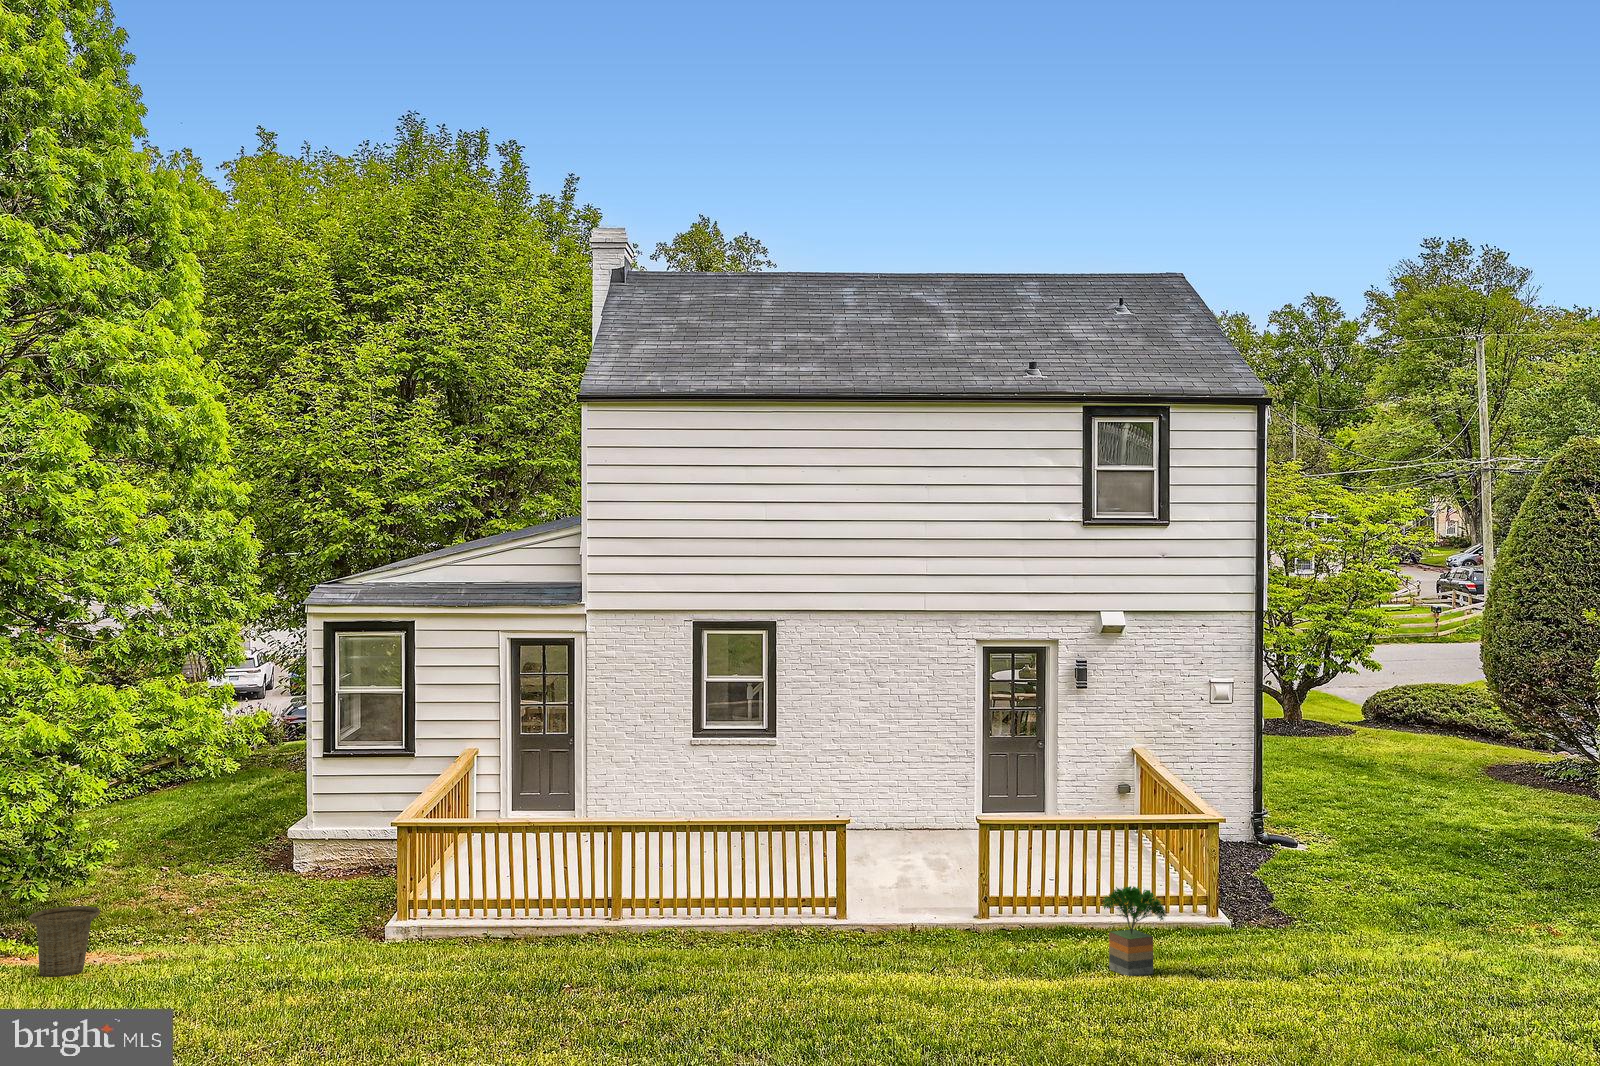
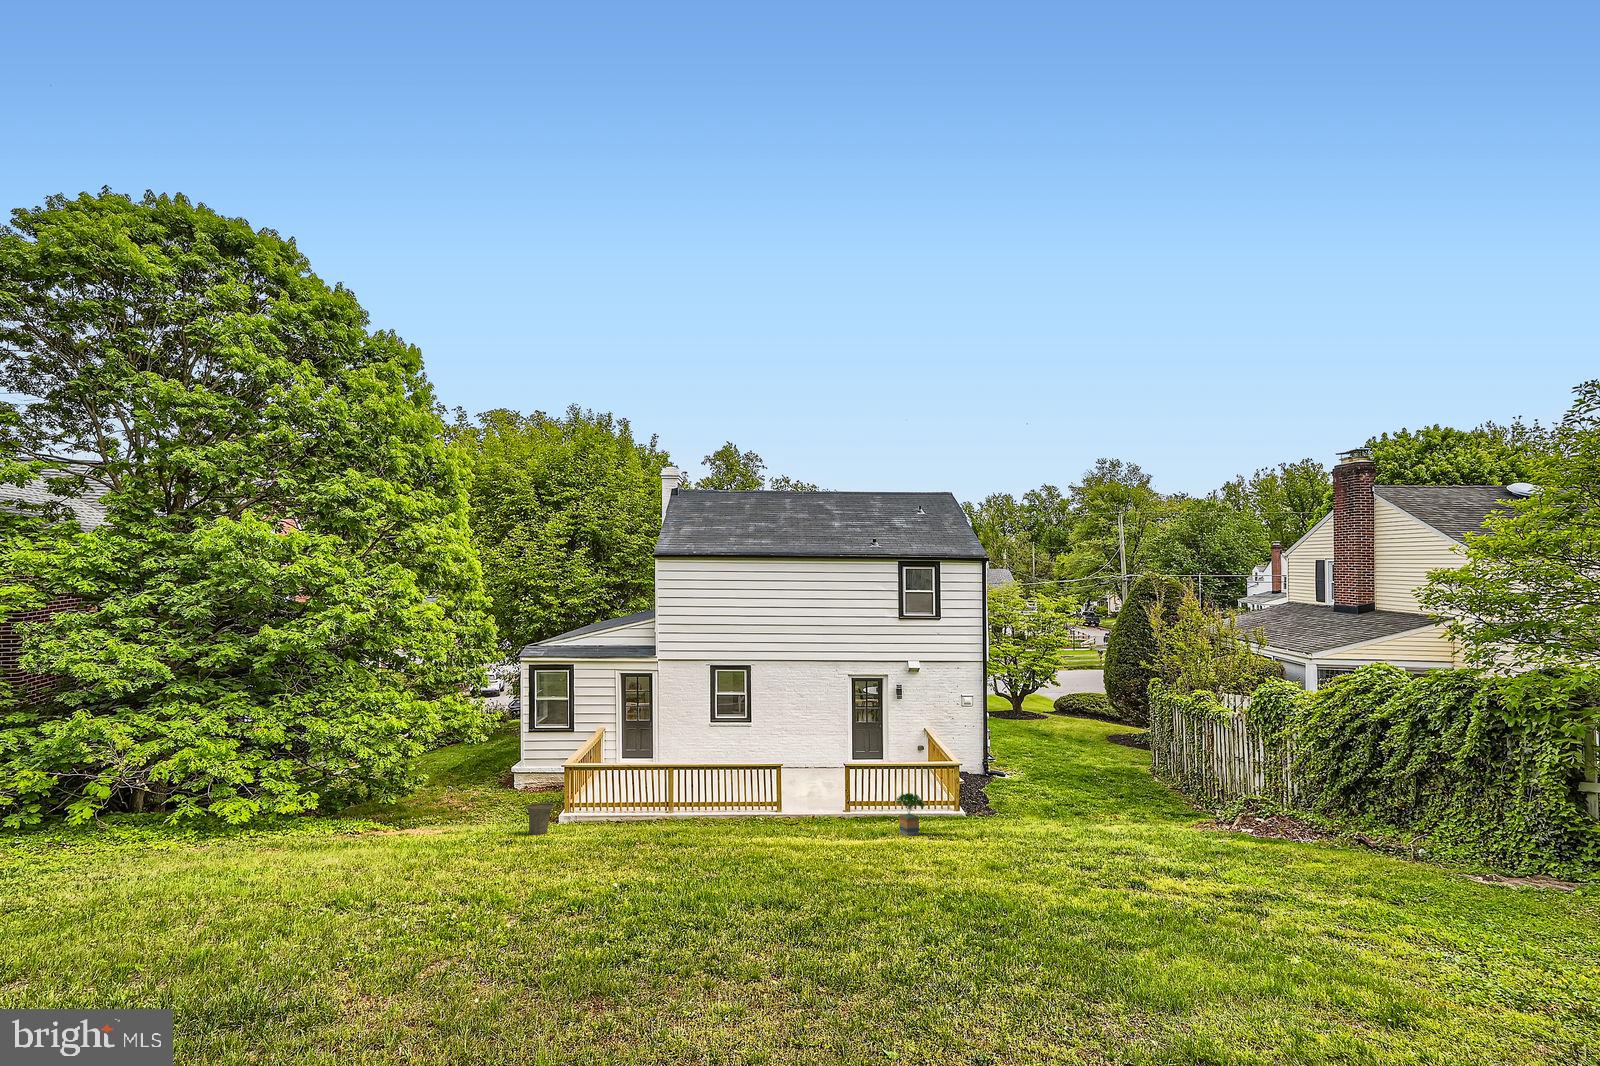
basket: present [29,906,100,977] -> present [525,803,555,835]

